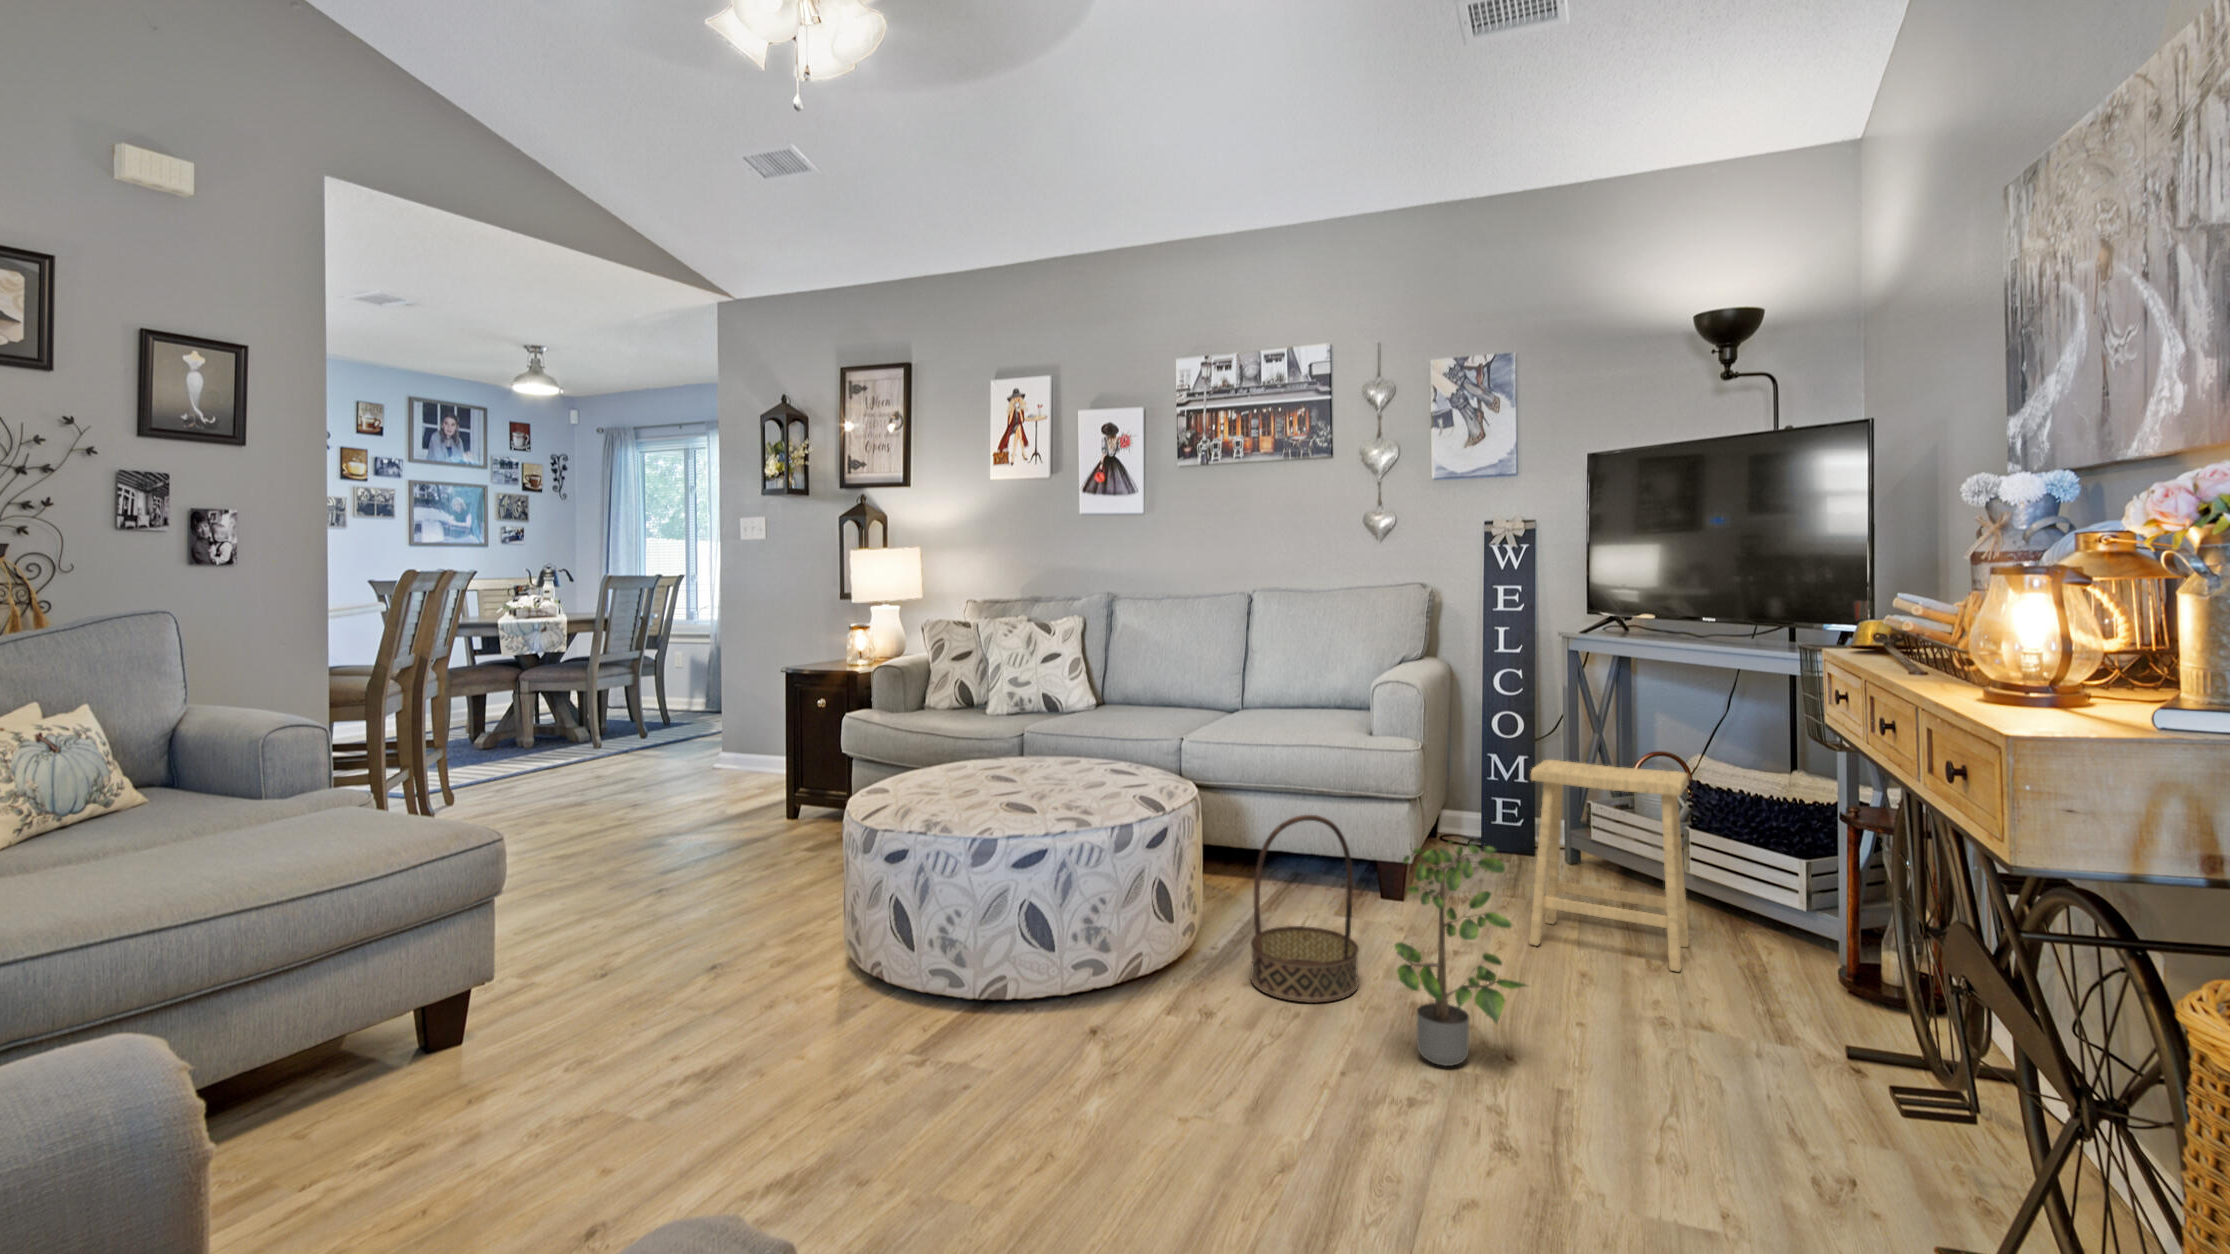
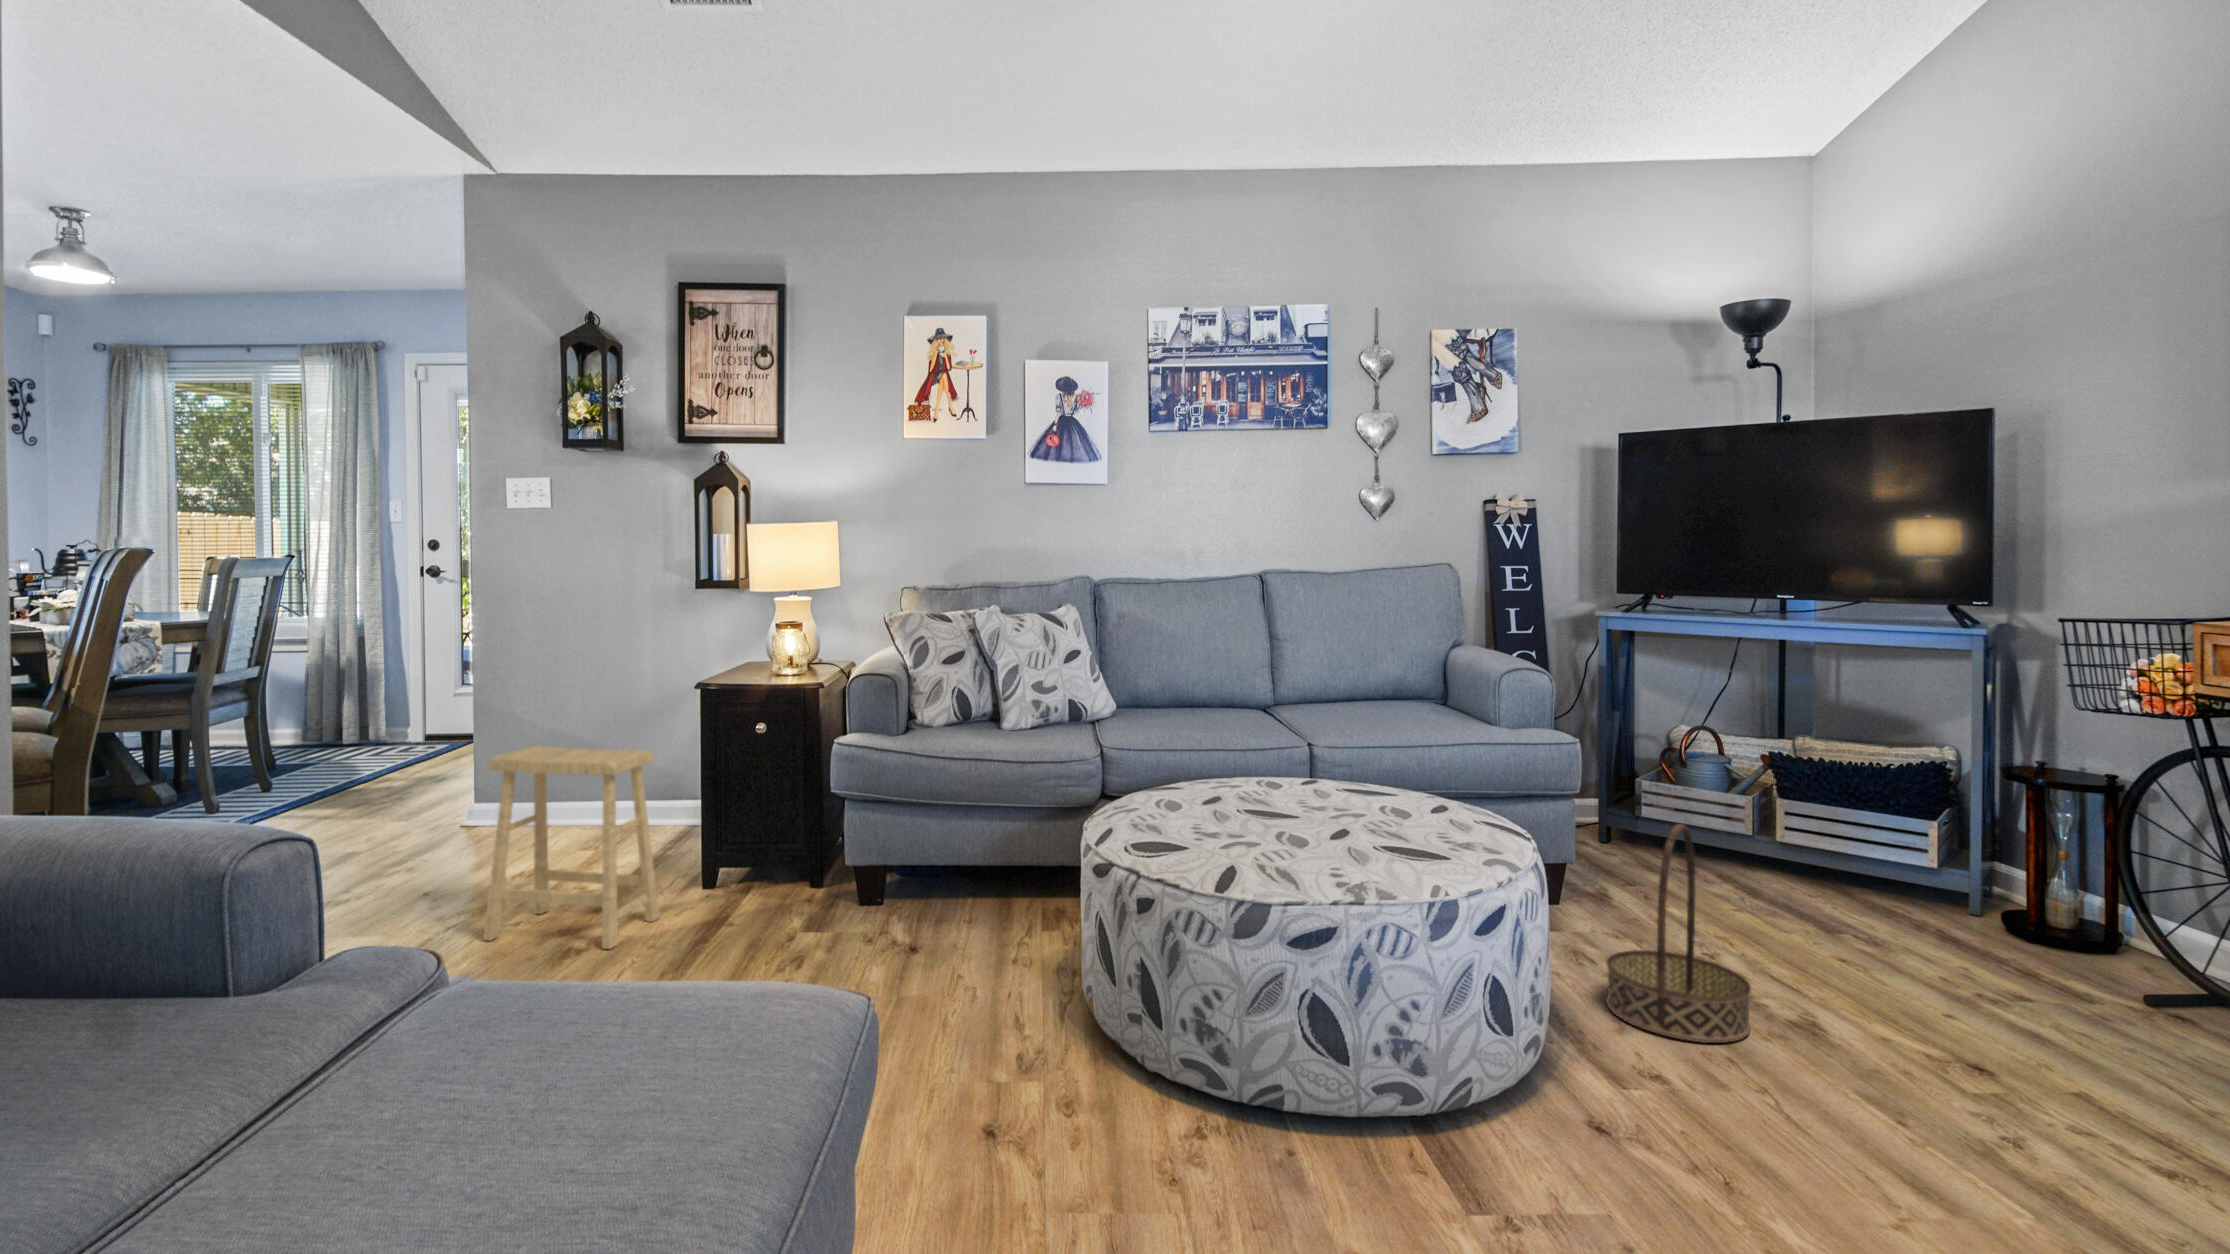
footstool: present [1529,760,1689,972] -> present [484,746,660,949]
potted plant: present [1394,840,1526,1066] -> none [1899,835,2065,1093]

